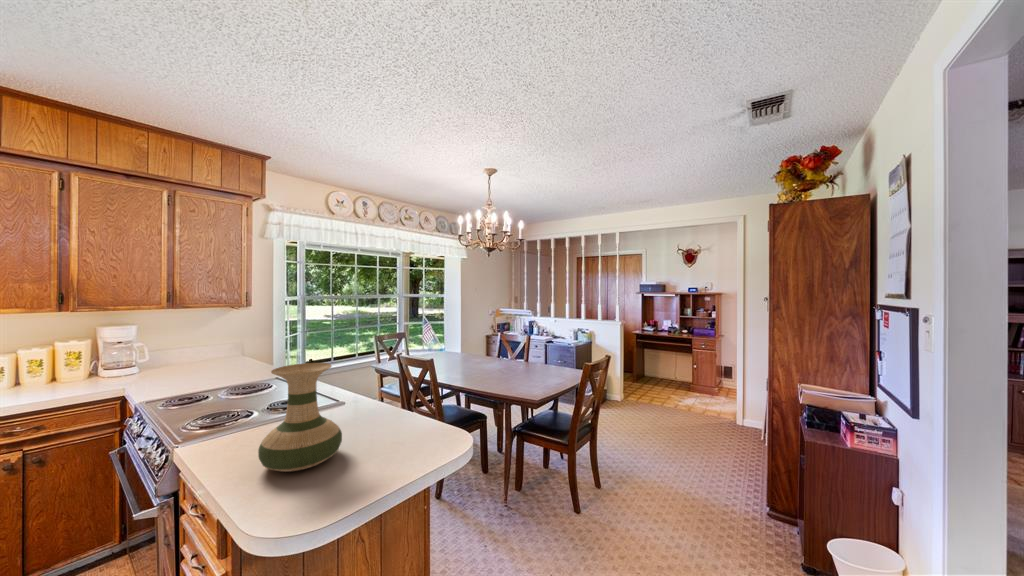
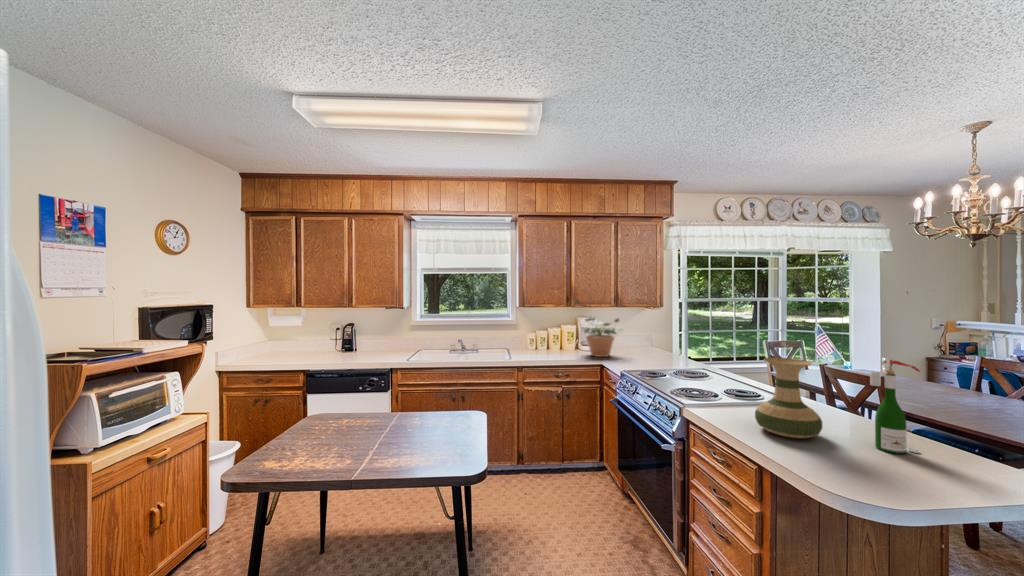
potted plant: none [81,323,180,383] -> present [584,318,619,357]
wine bottle: none [389,351,430,454] -> present [870,358,920,454]

